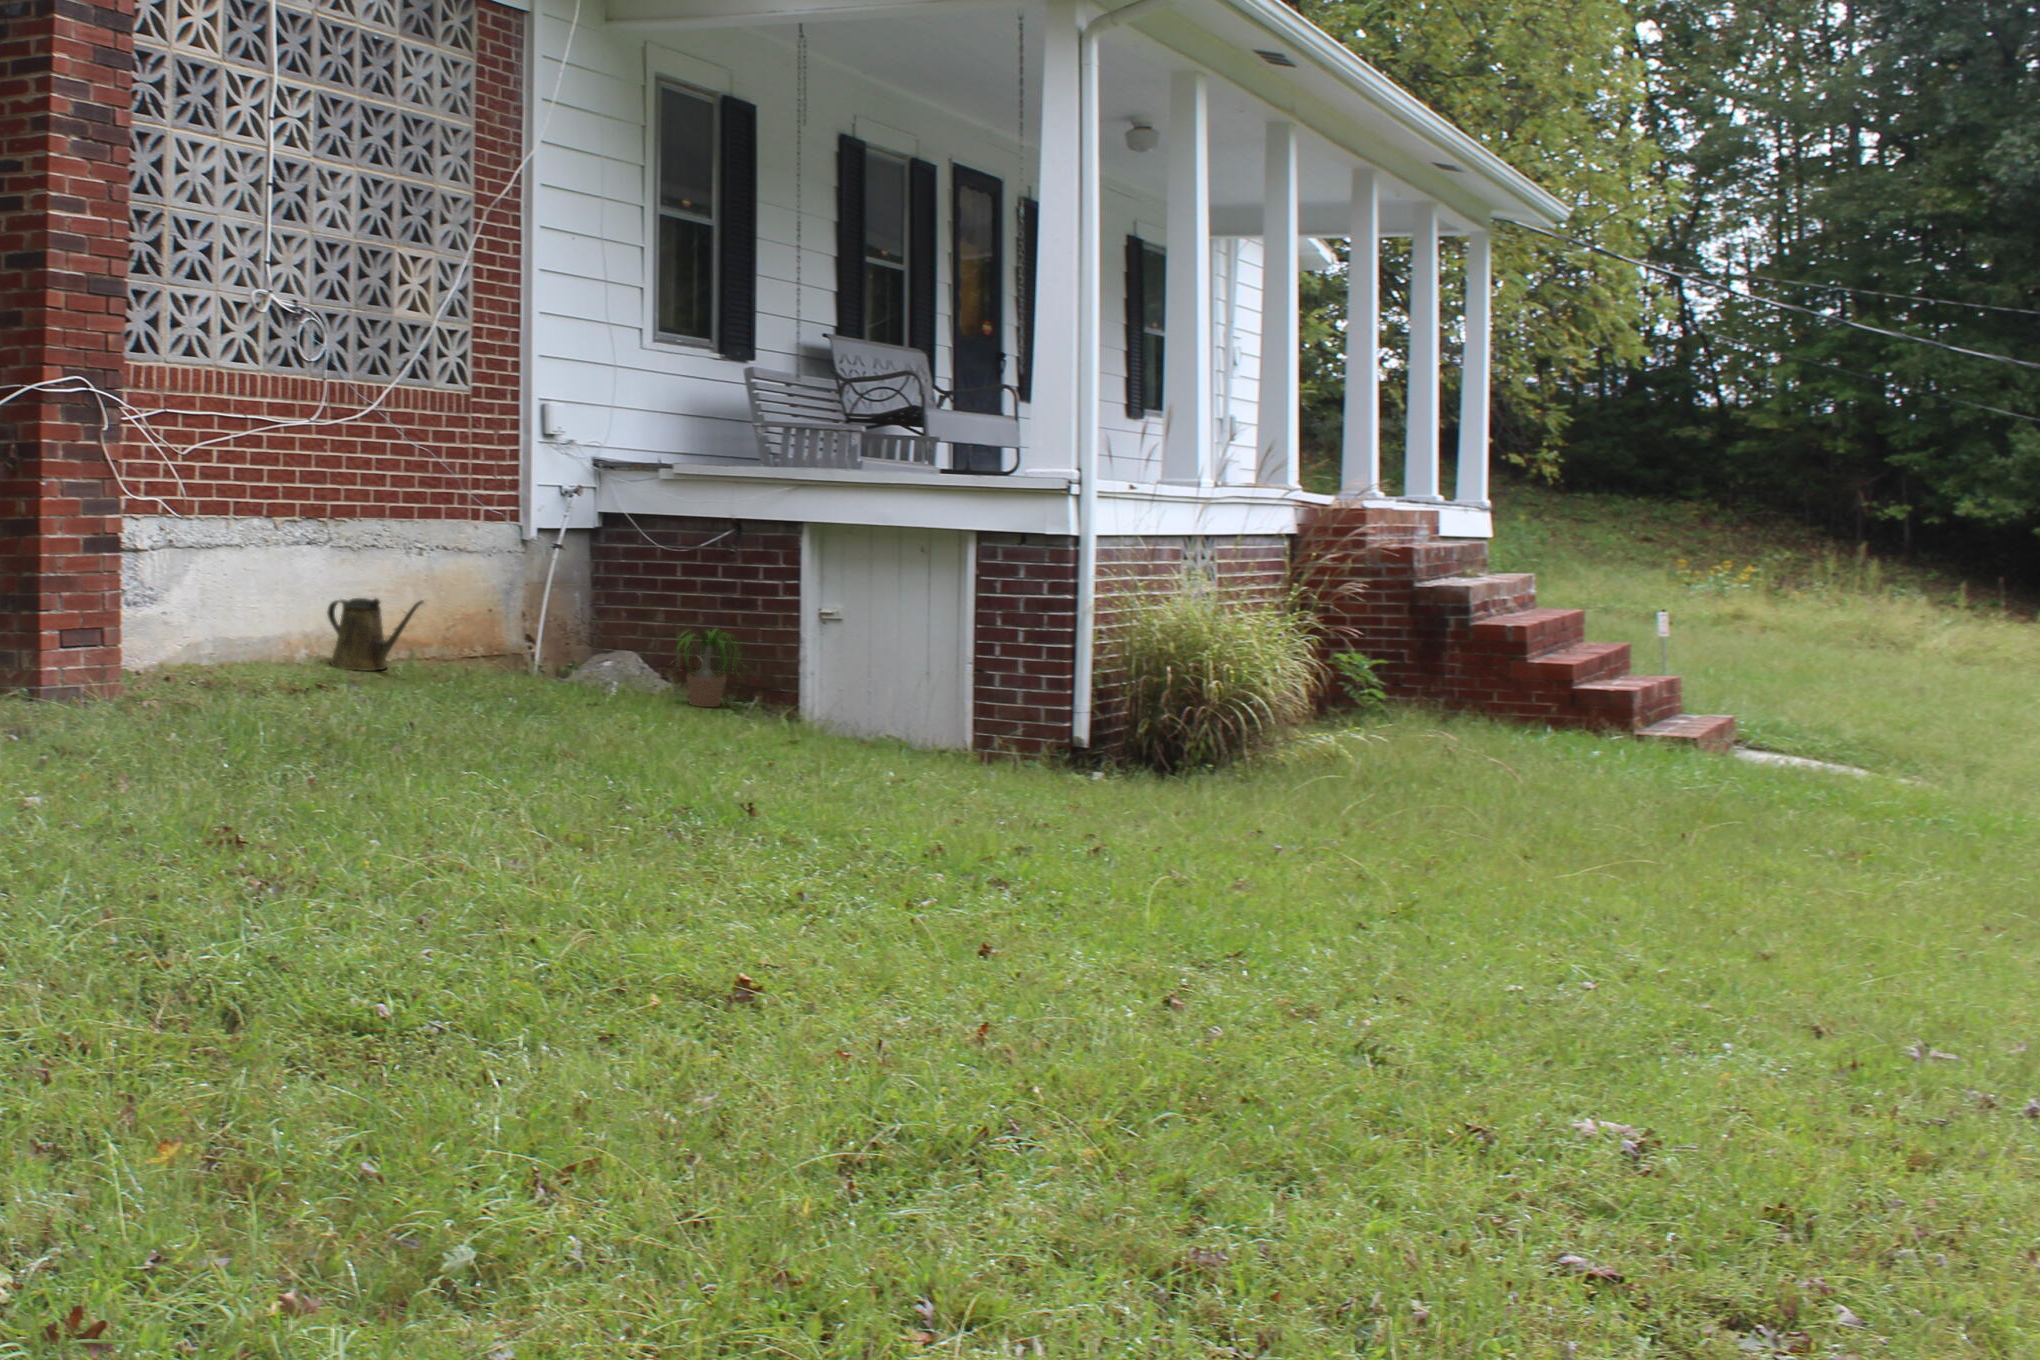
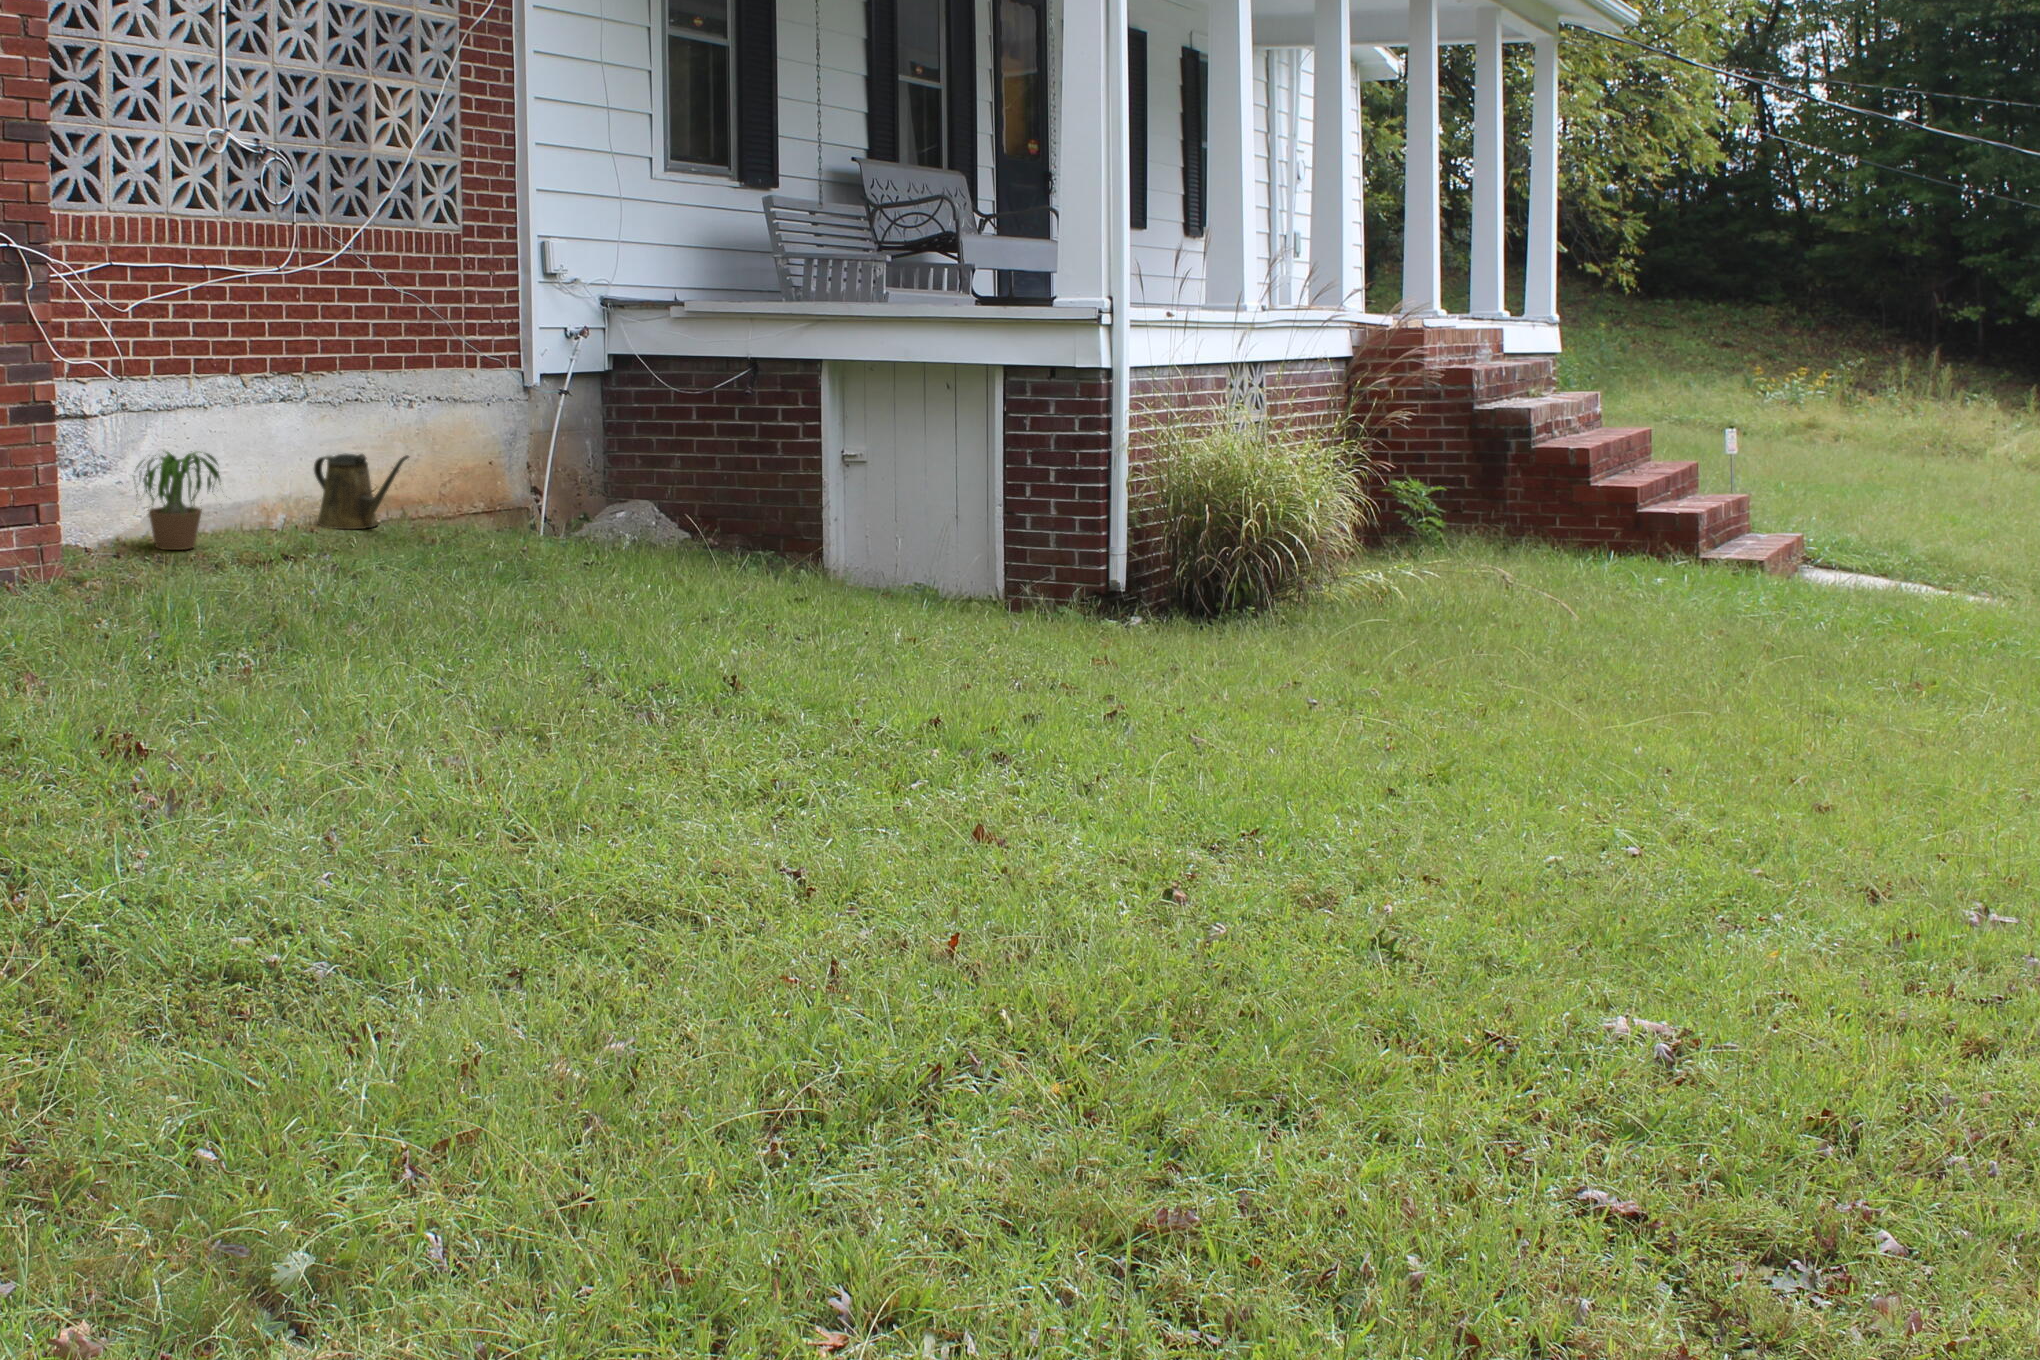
potted plant: present [676,629,741,707] -> present [136,451,221,550]

